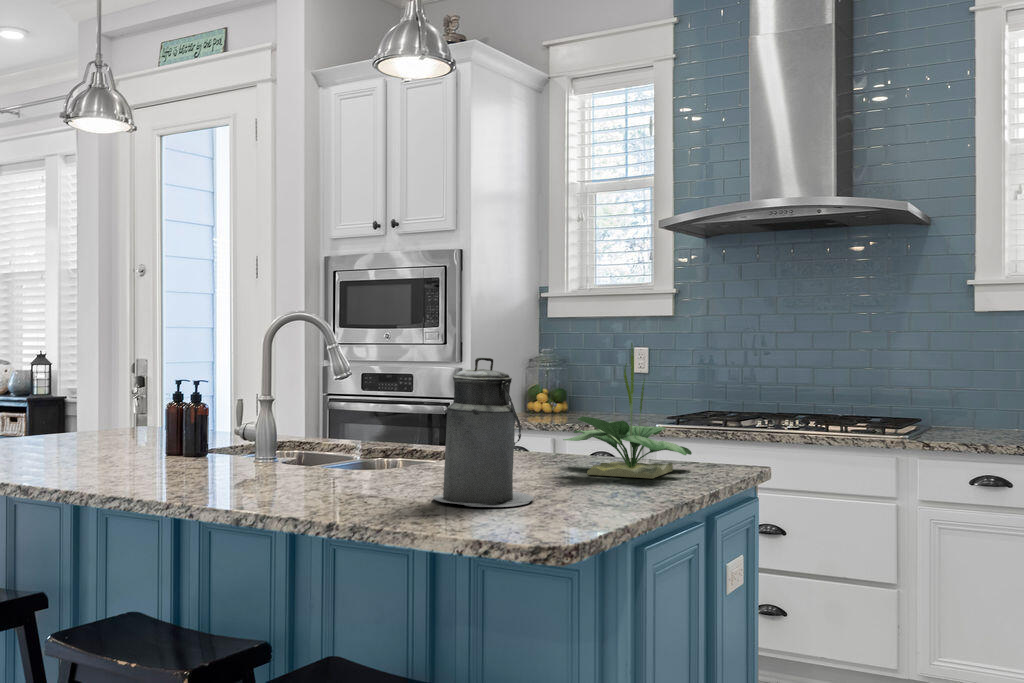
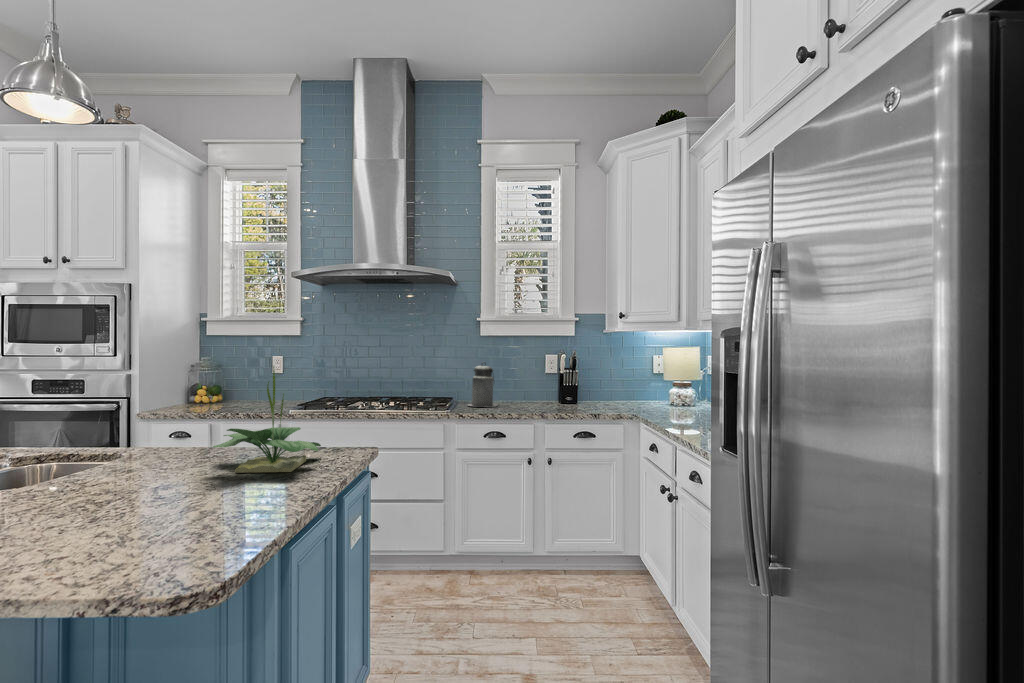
canister: present [433,357,534,507] -> present [469,362,497,407]

